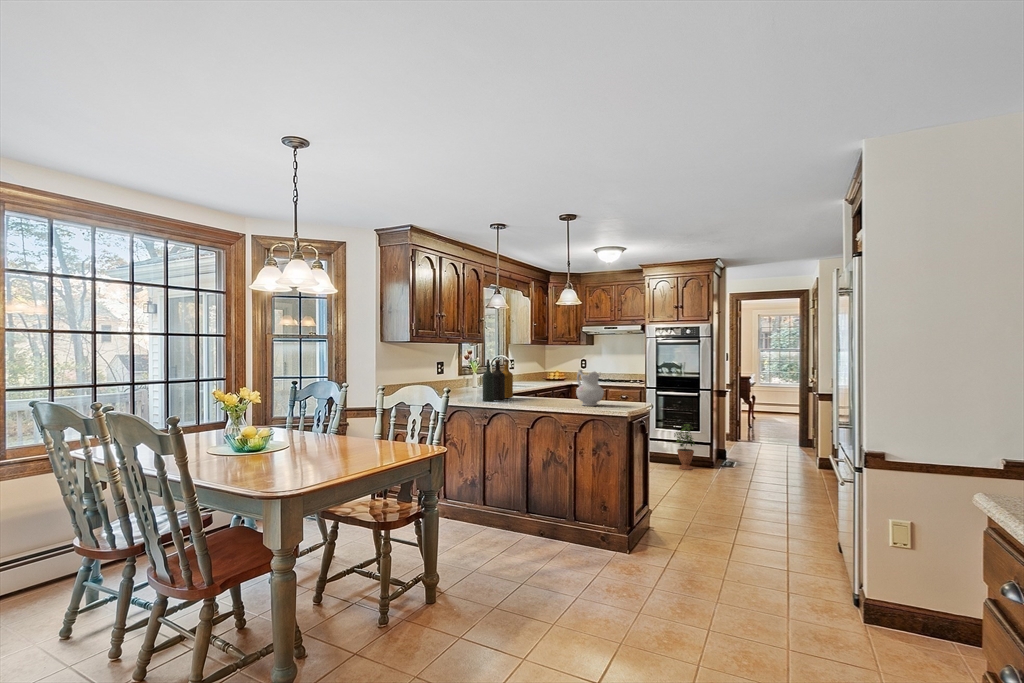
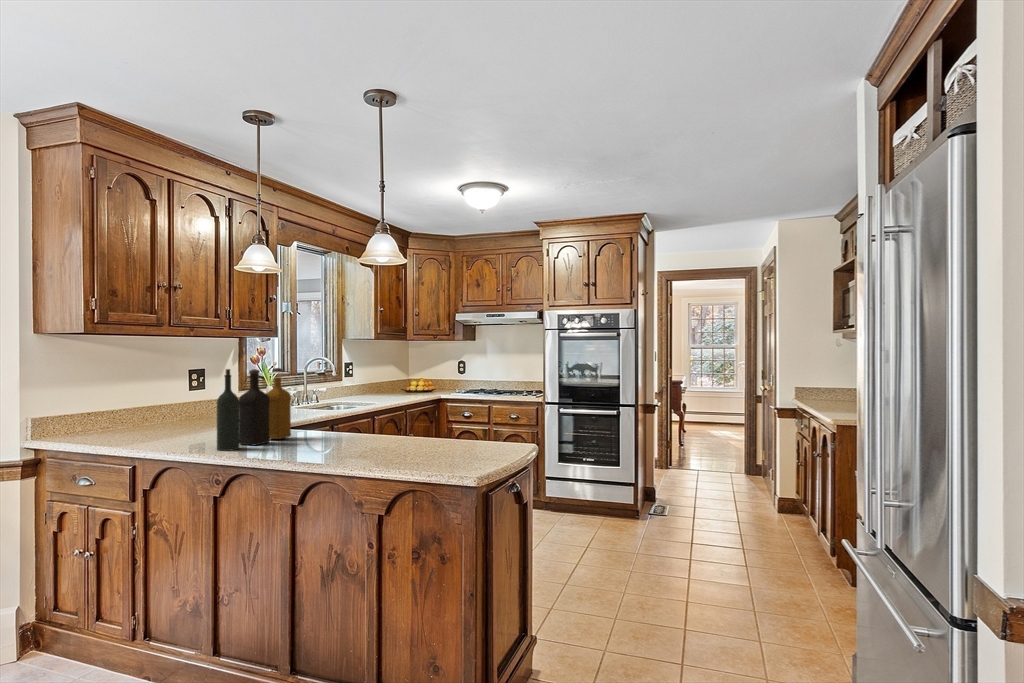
ceramic pitcher: present [576,370,604,406] -> none [390,388,443,459]
potted plant: present [674,424,695,470] -> none [582,453,612,525]

